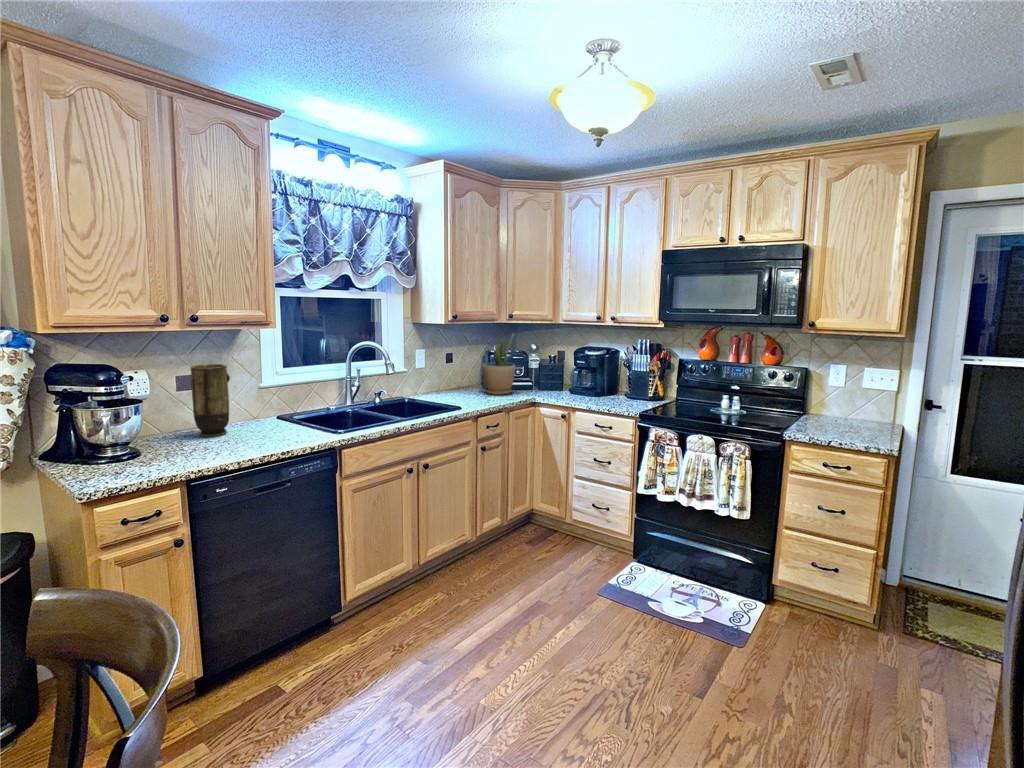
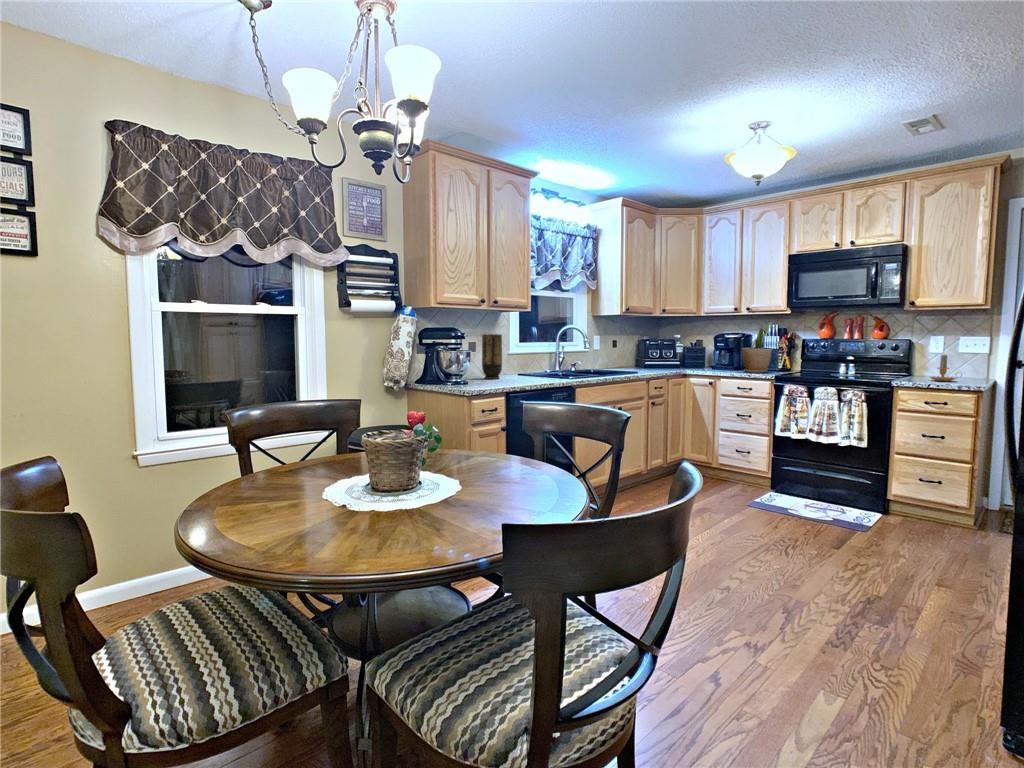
potted plant: present [483,336,515,395] -> present [742,323,772,373]
candle: none [828,395,868,432] -> present [930,355,957,381]

